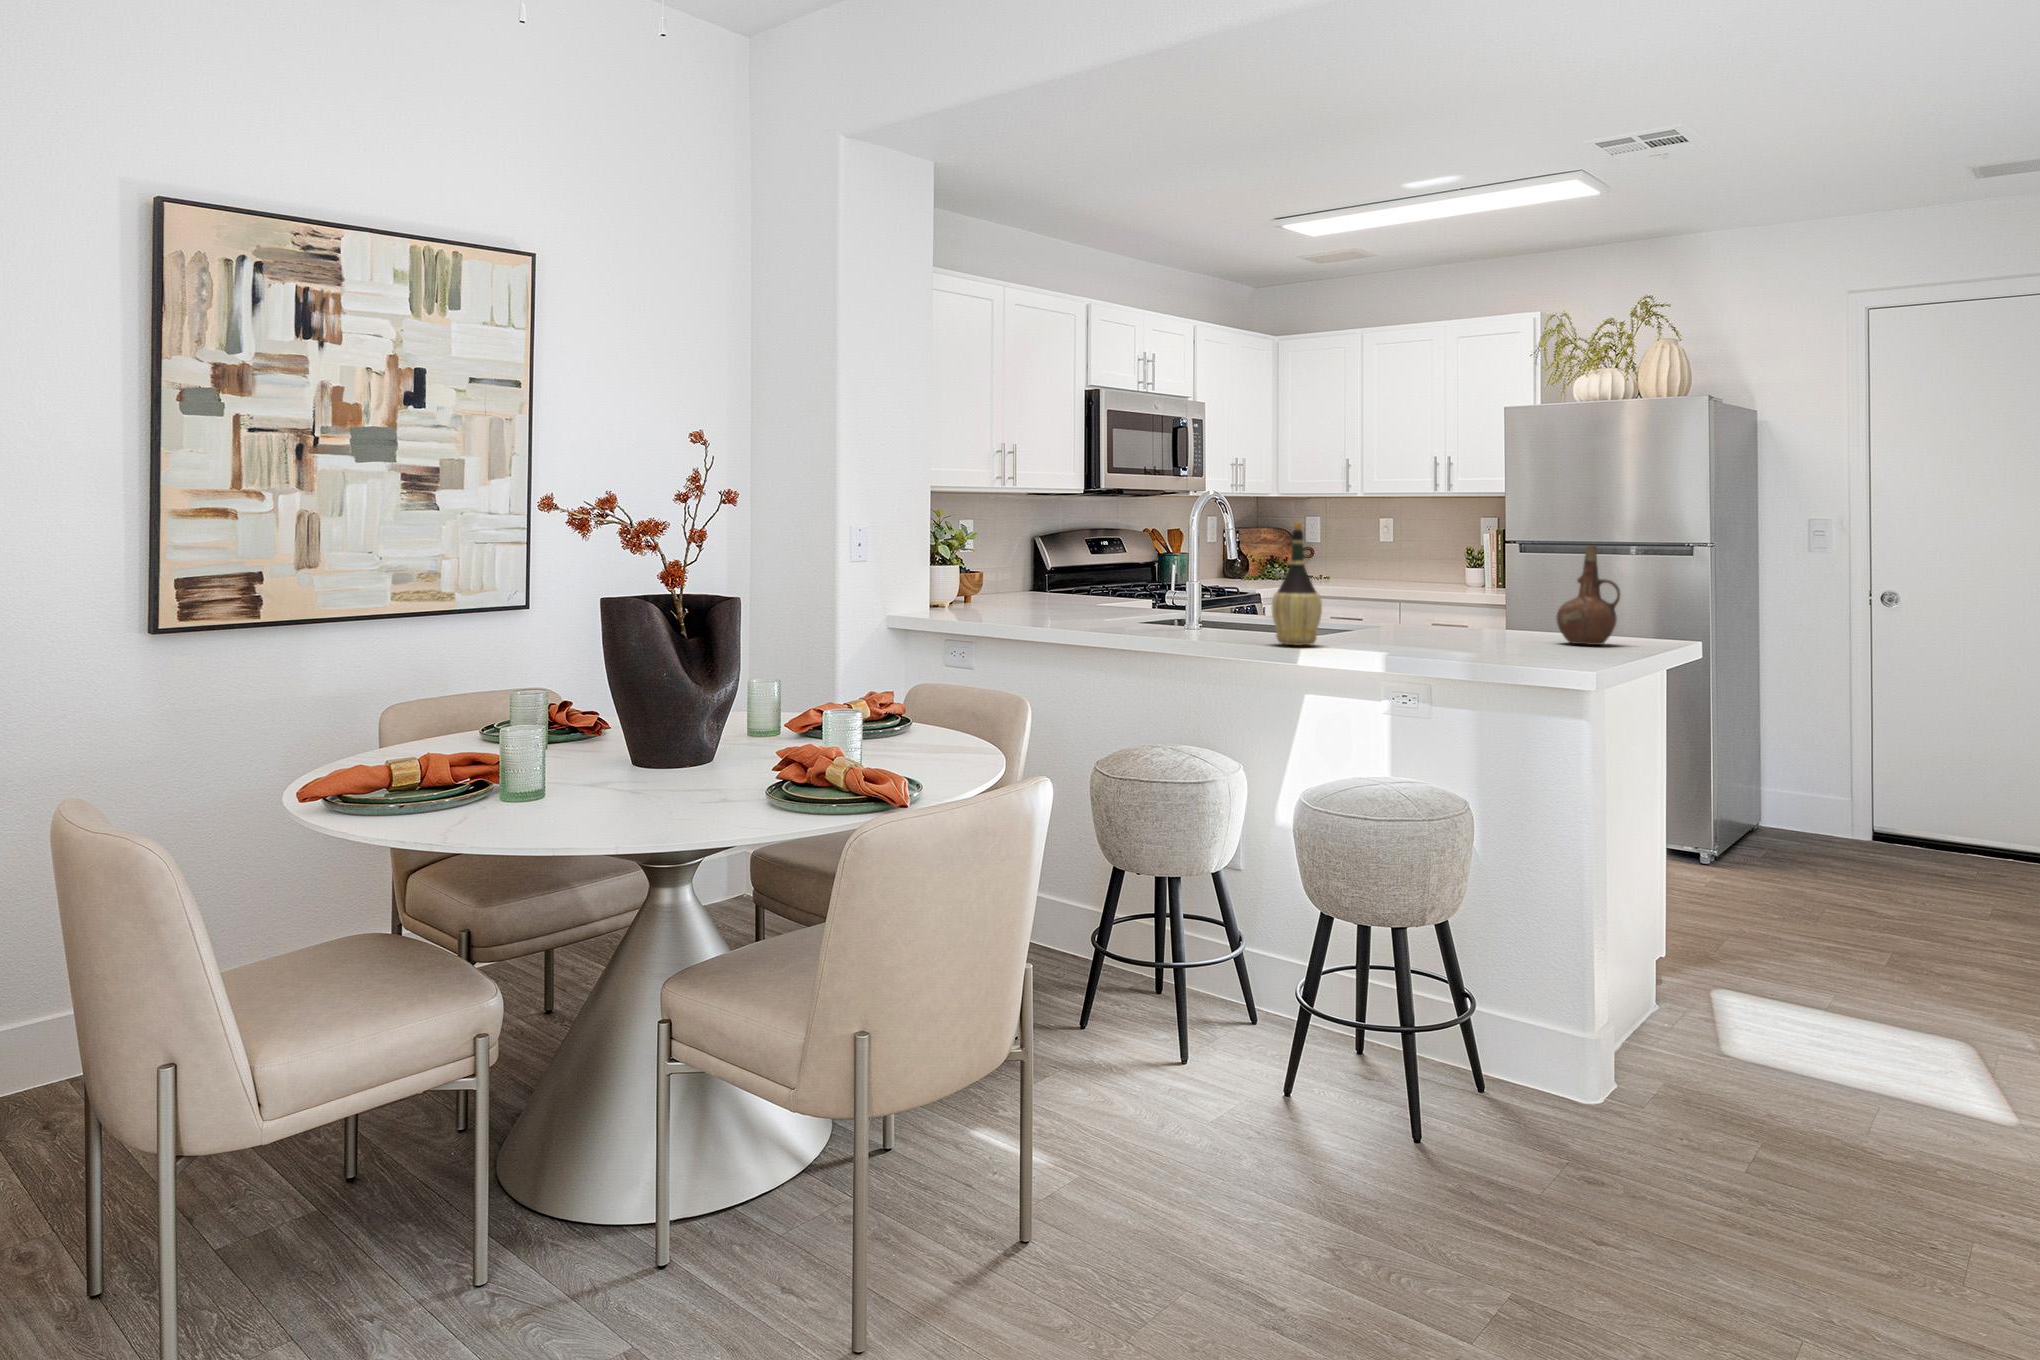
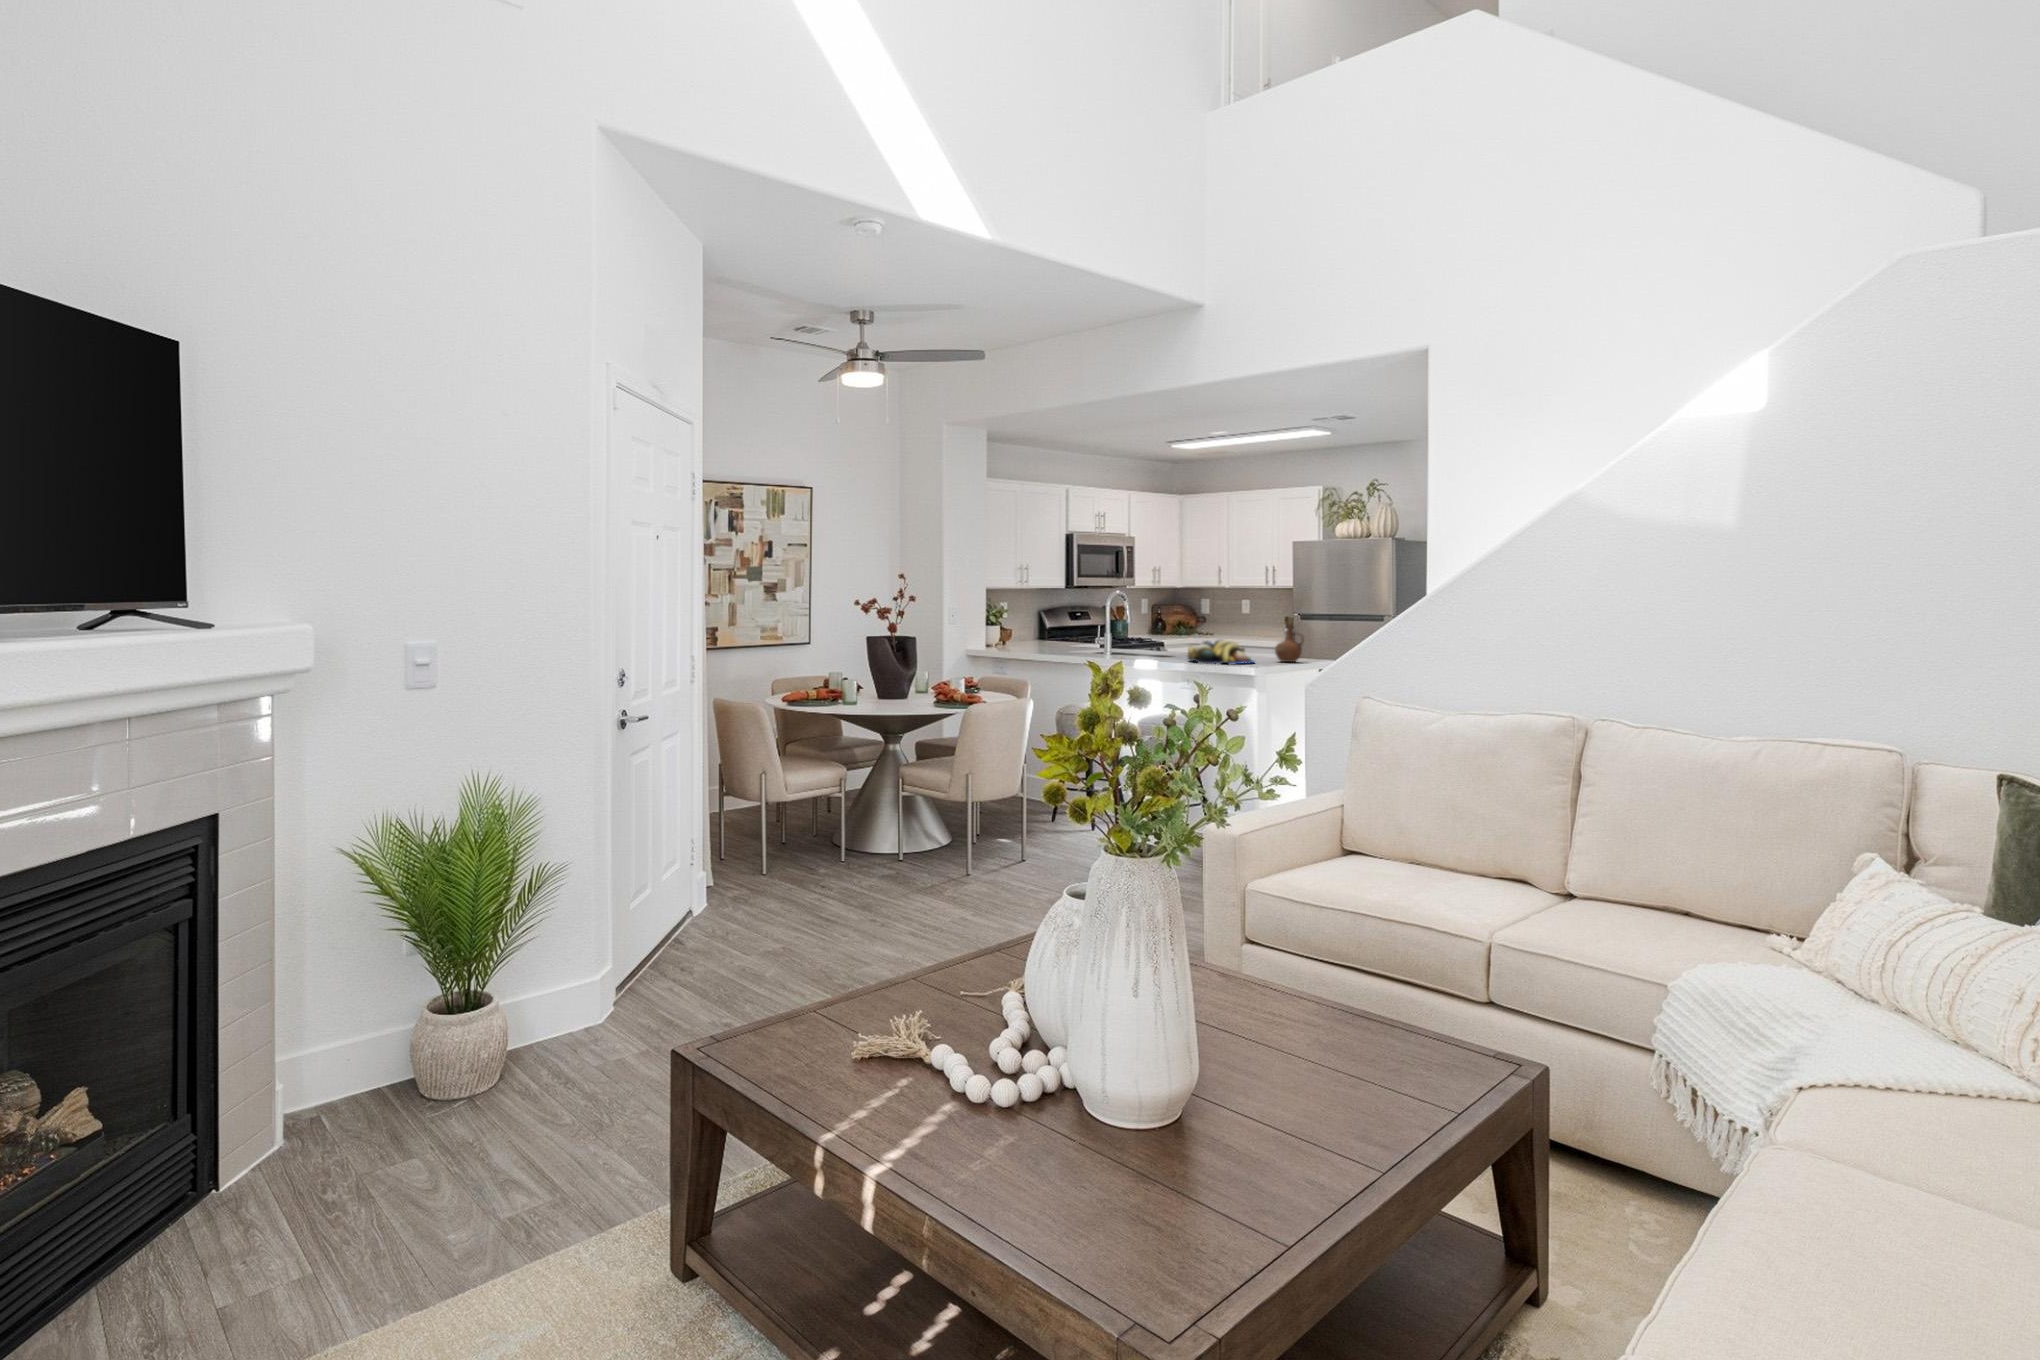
wine bottle: present [1272,522,1322,645] -> none [1138,607,1160,660]
fruit bowl: none [1378,595,1532,655] -> present [1187,639,1254,664]

